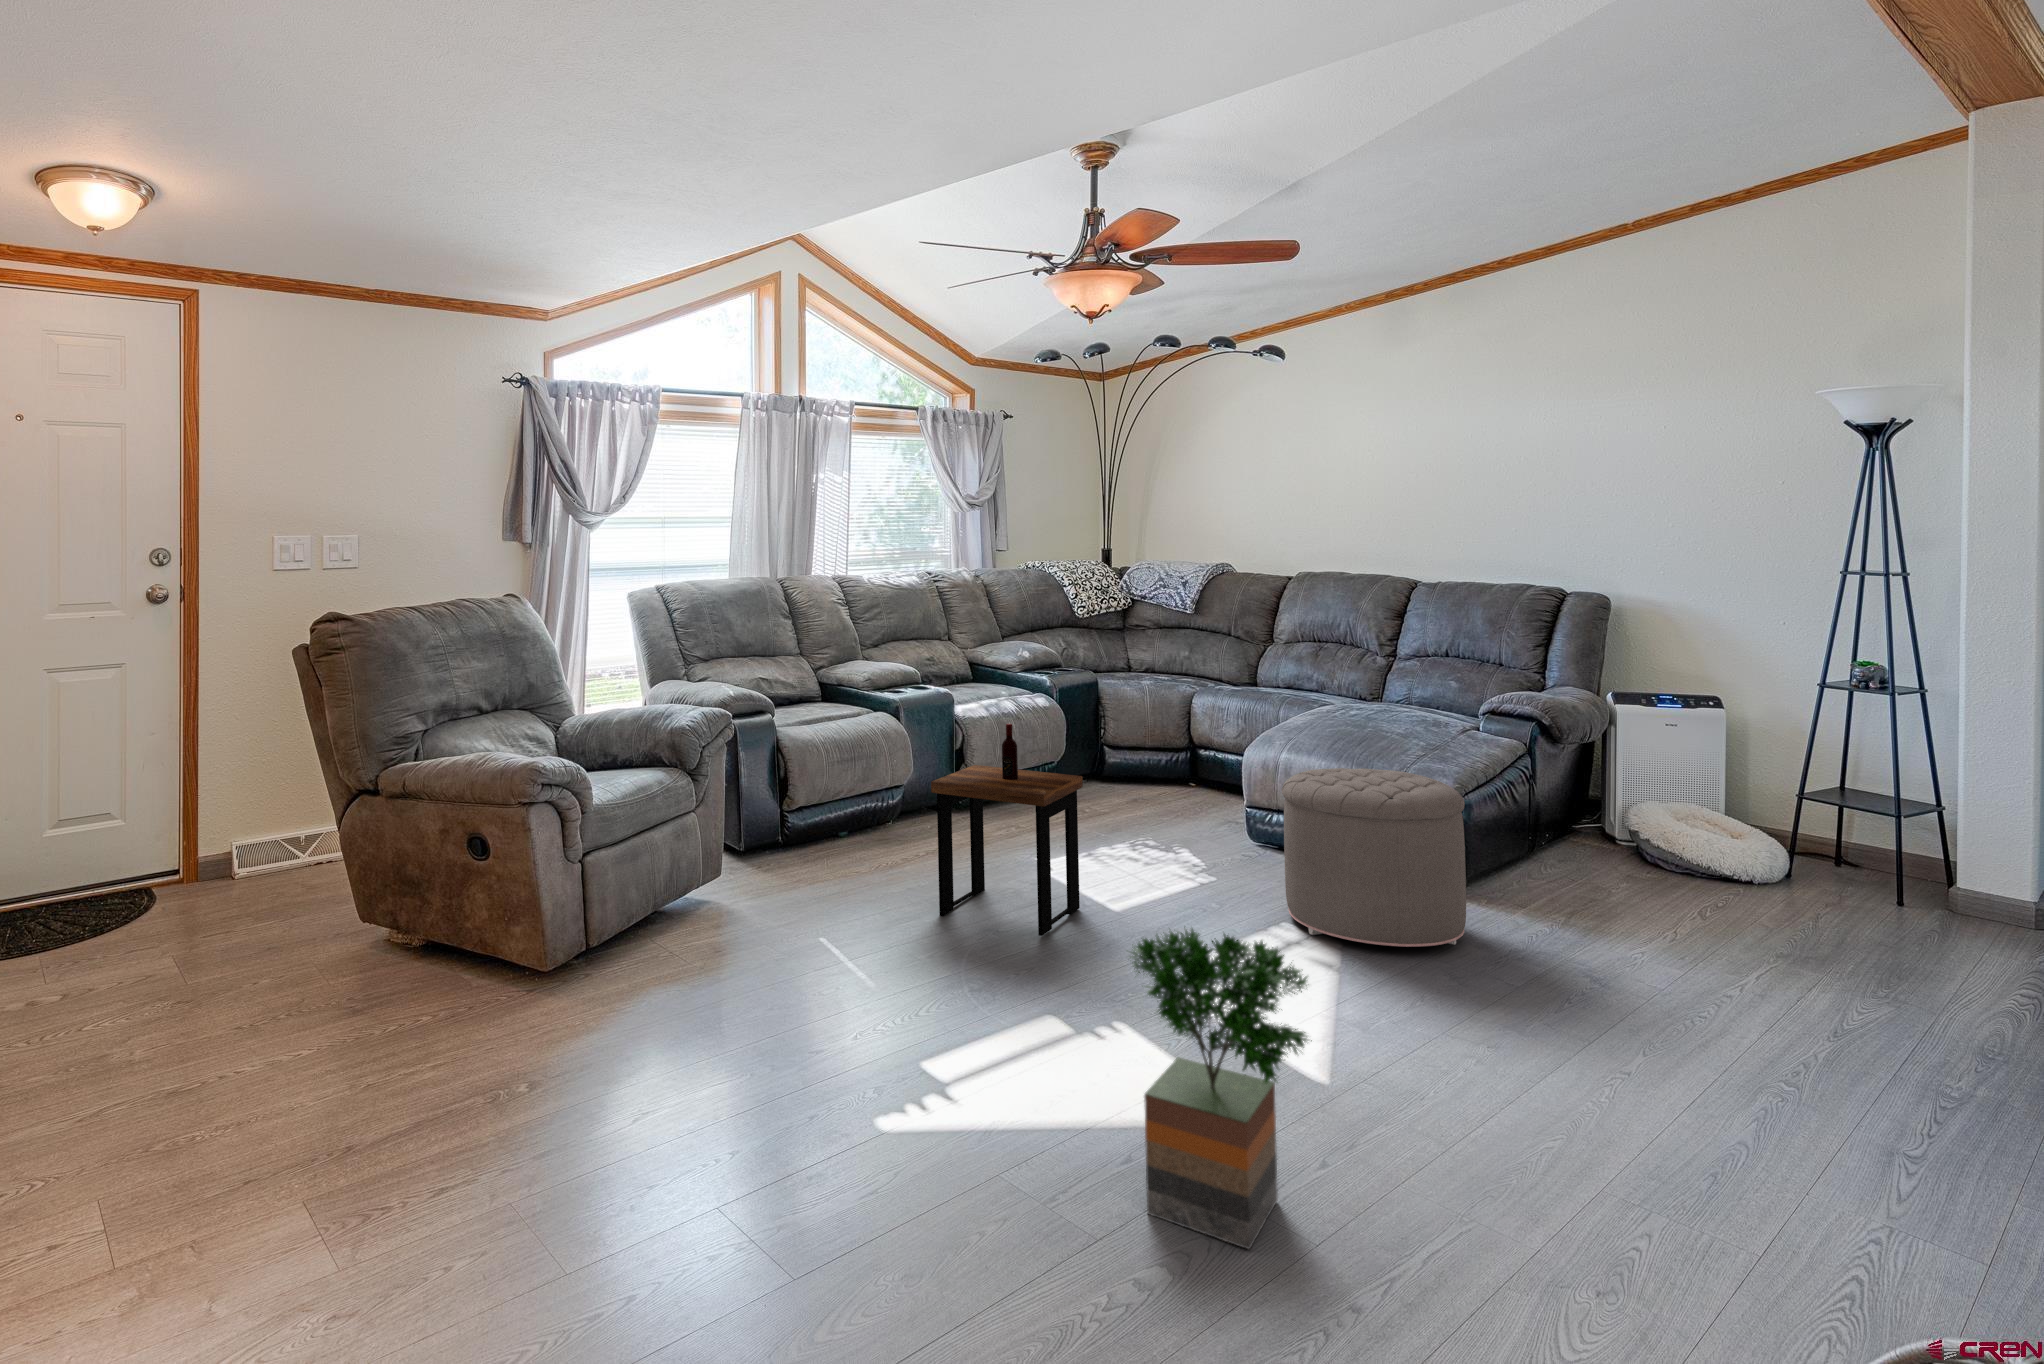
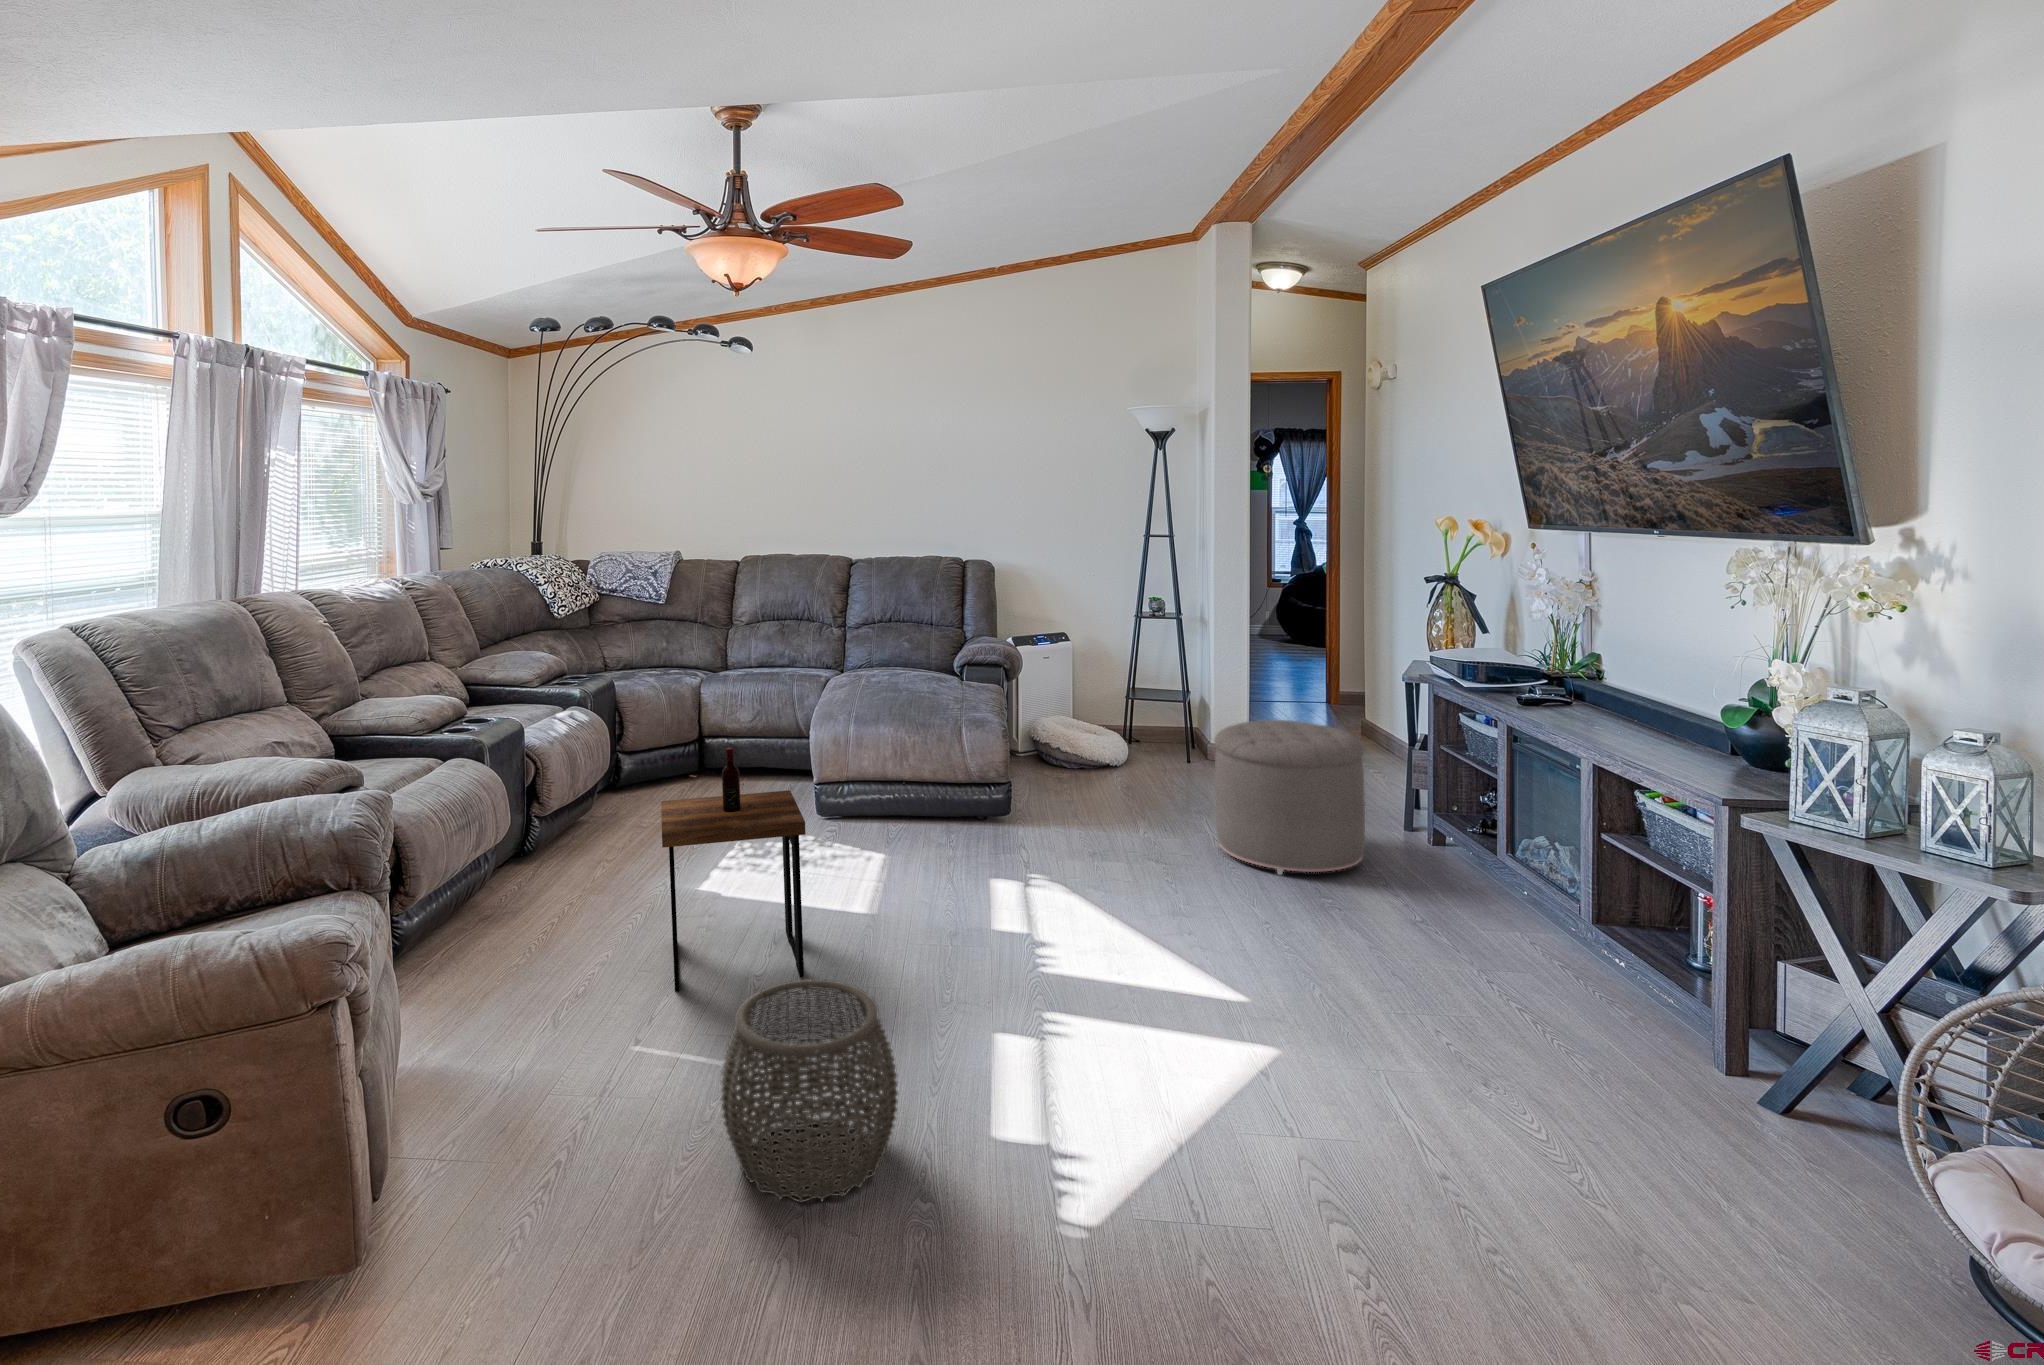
ottoman: present [1282,768,1466,947] -> present [1214,720,1365,875]
woven basket: none [817,888,957,1047] -> present [720,979,898,1203]
potted tree: present [1130,929,1312,1249] -> none [1200,927,1427,1248]

